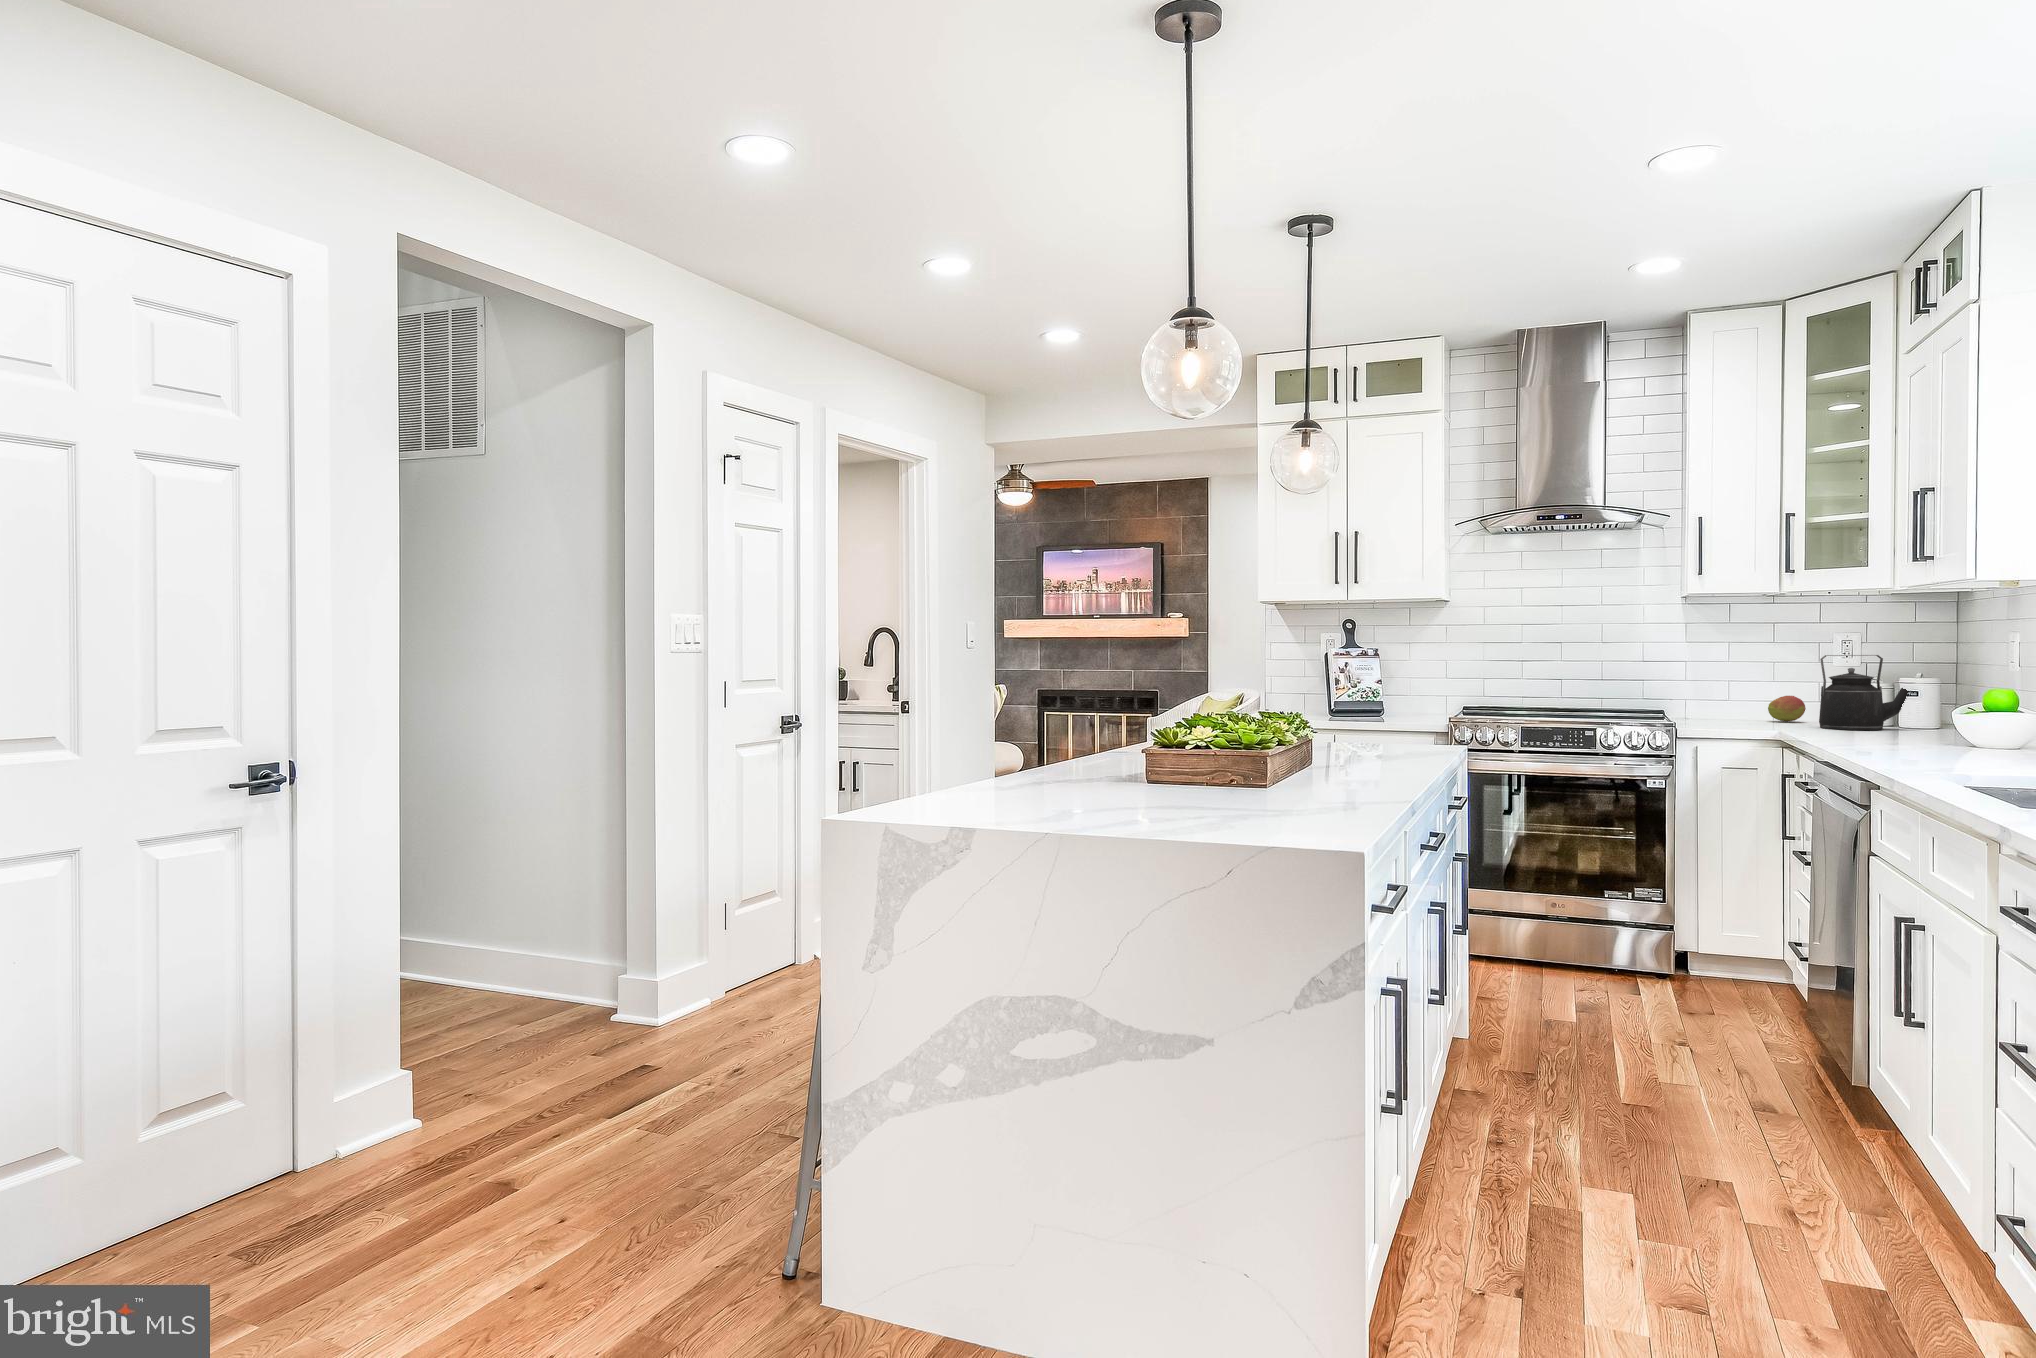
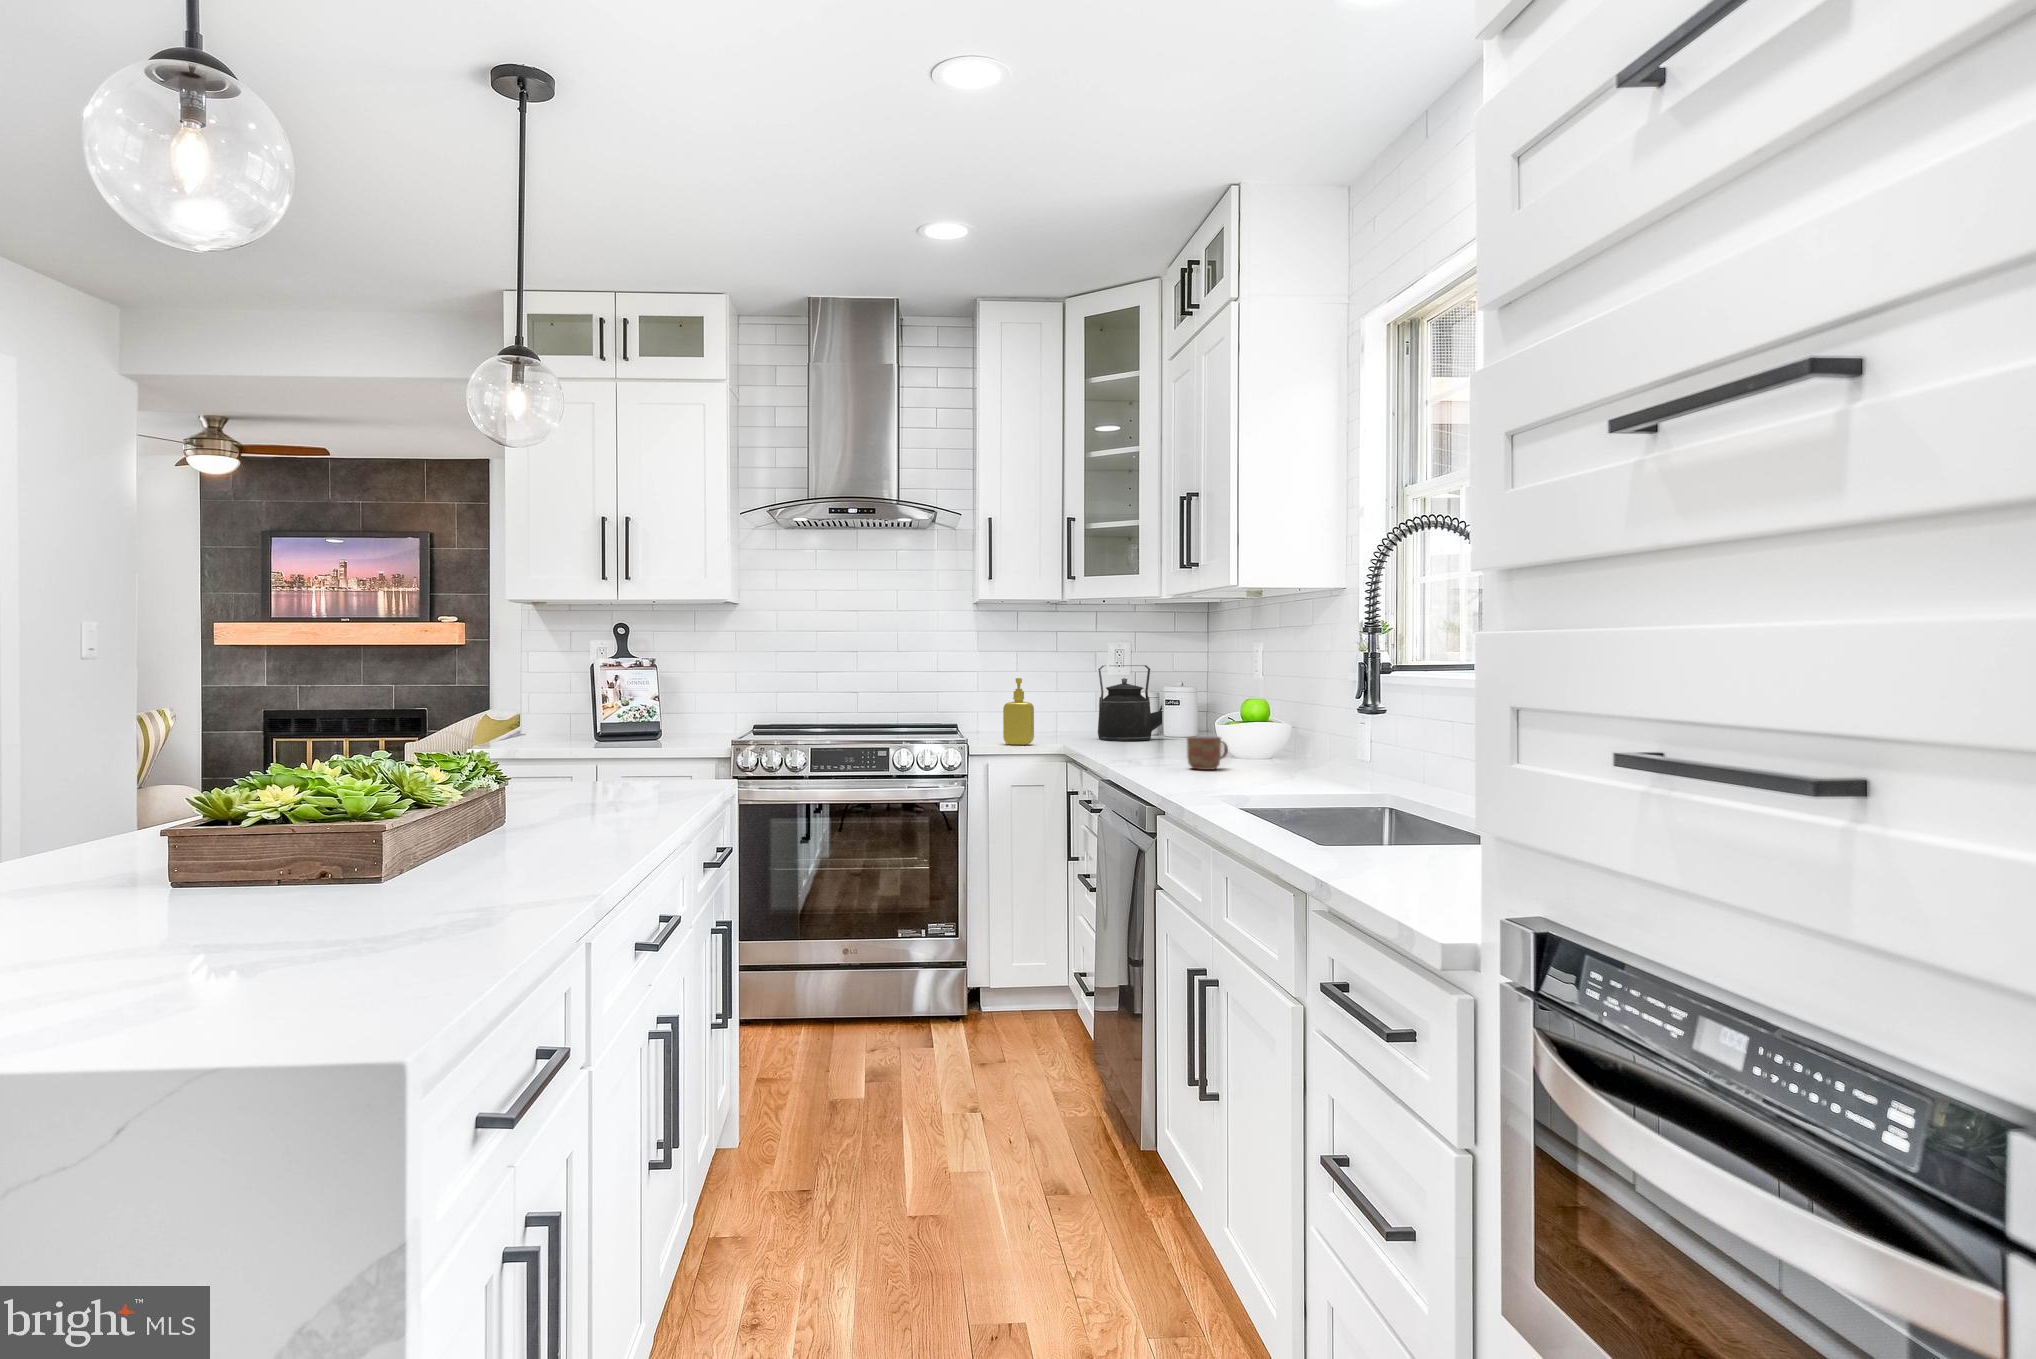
soap dispenser: none [1713,668,1746,730] -> present [1003,678,1034,745]
fruit: present [1768,696,1806,722] -> none [1053,707,1086,733]
mug: none [1915,725,1965,756] -> present [1187,736,1228,770]

